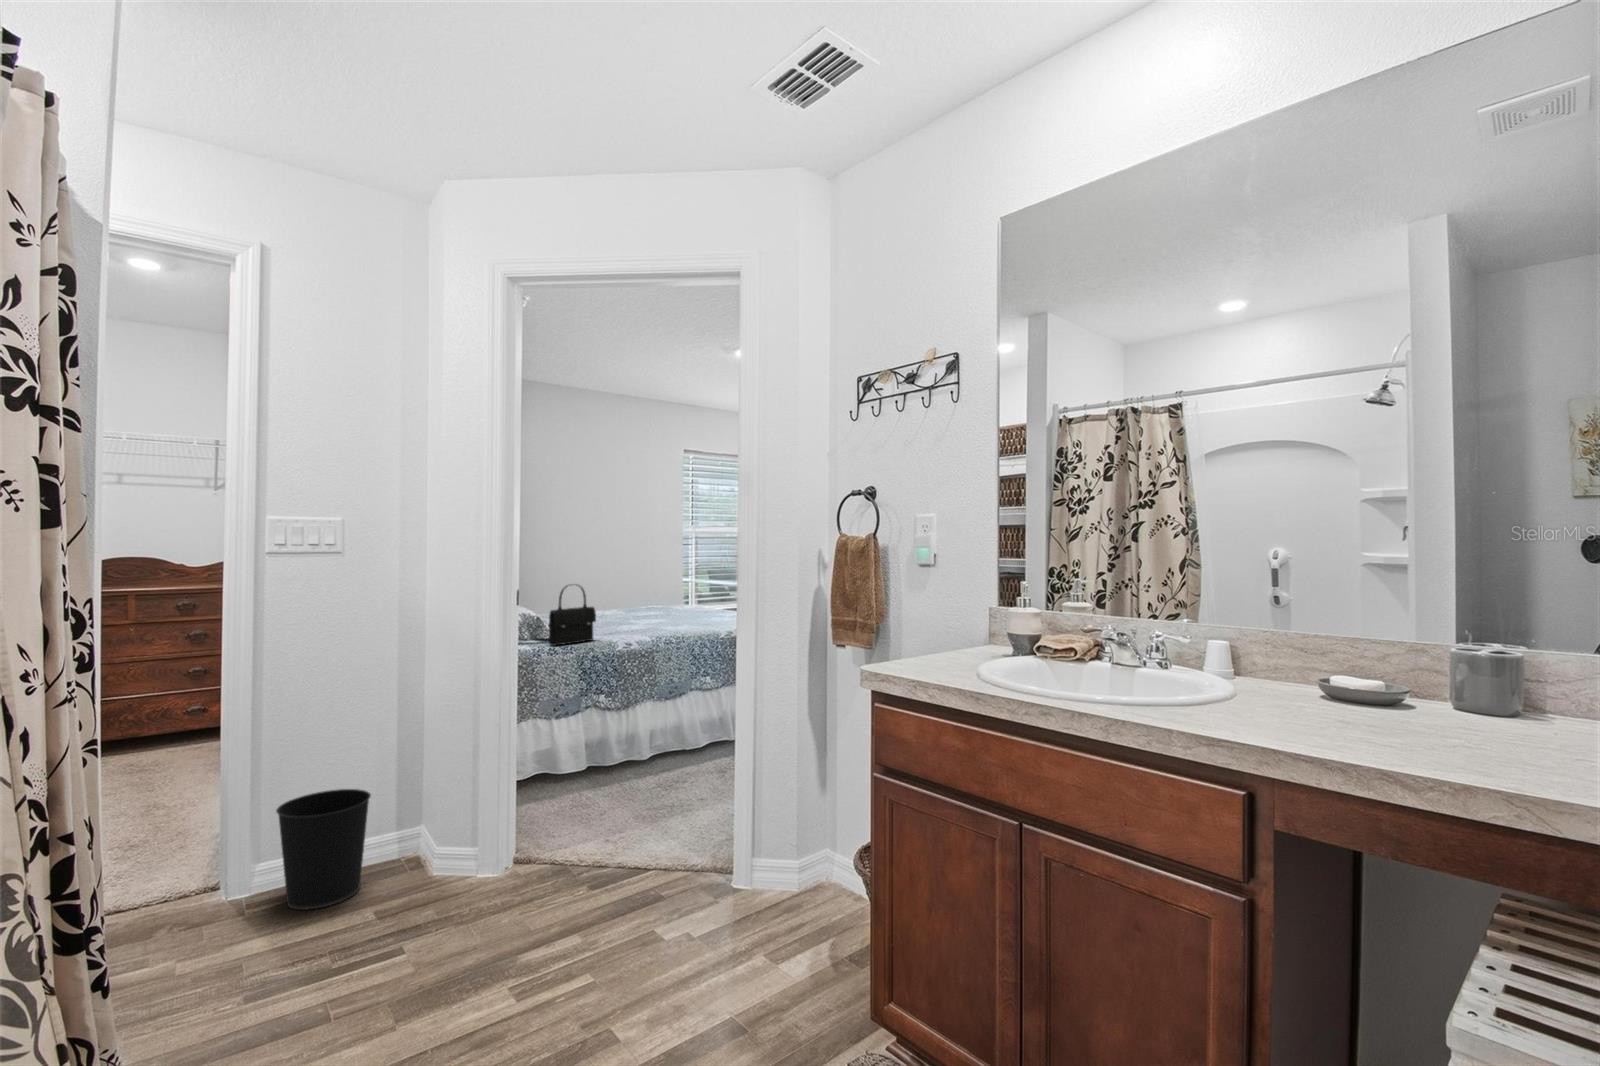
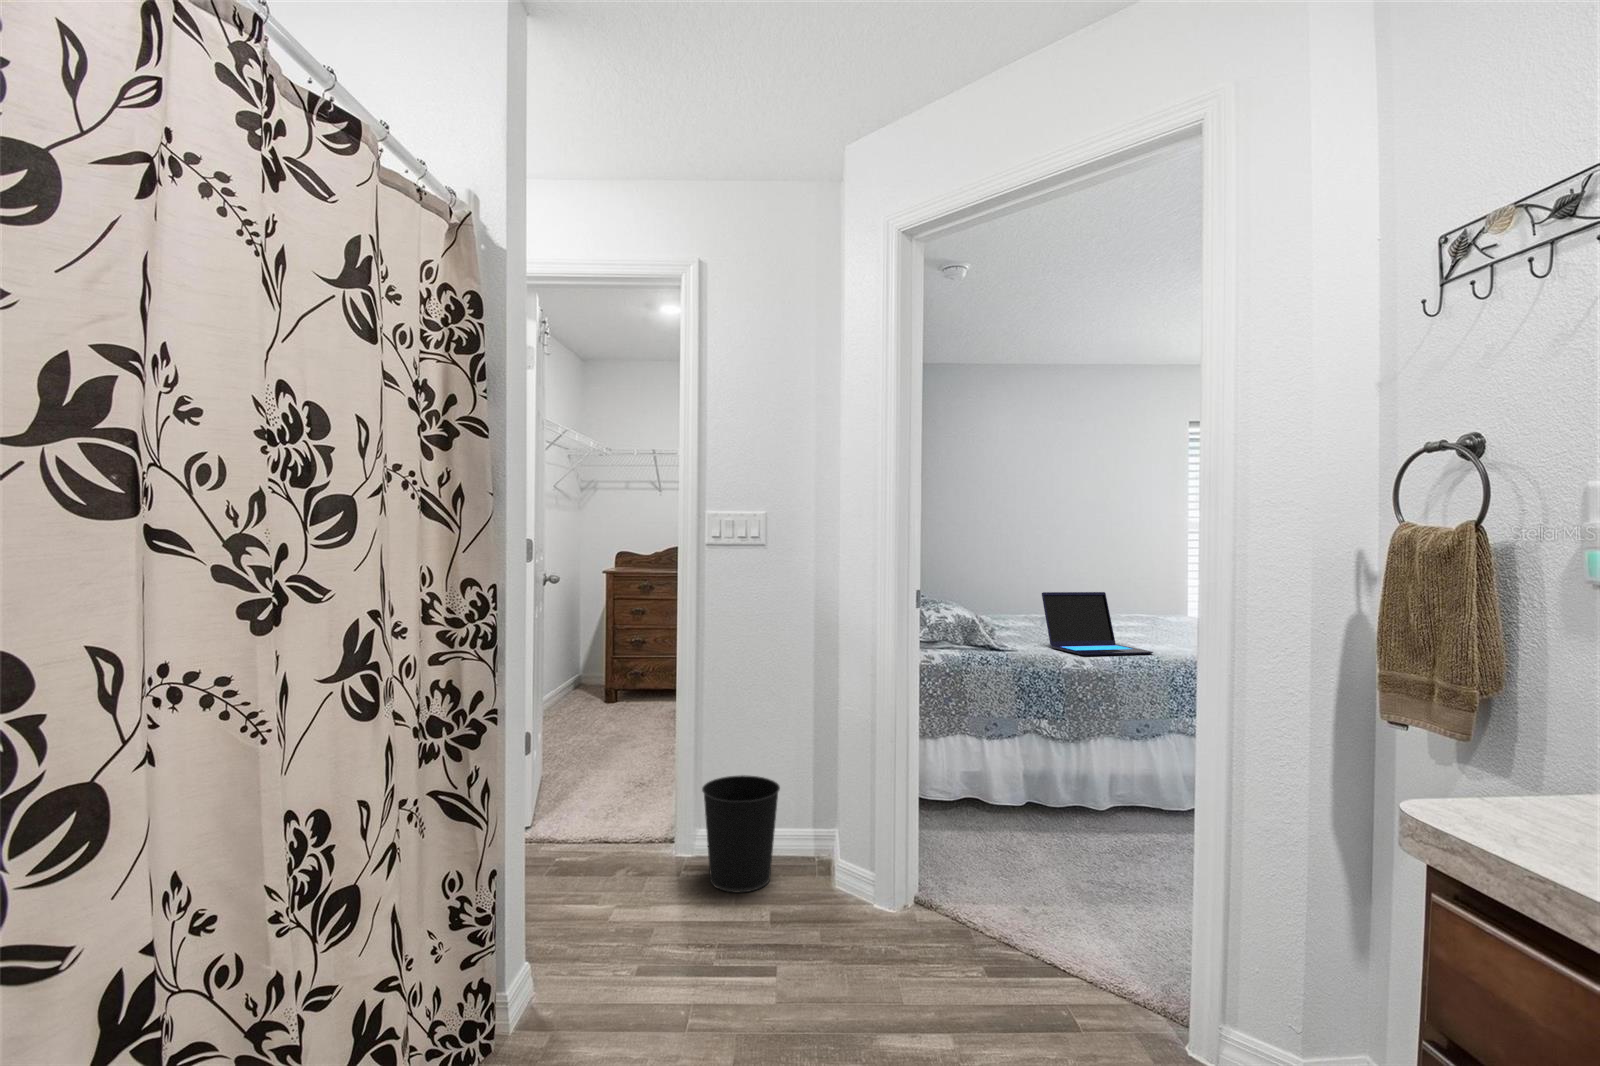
handbag: present [549,585,596,646] -> none [986,586,1043,655]
laptop: none [591,586,680,639] -> present [1042,592,1153,656]

